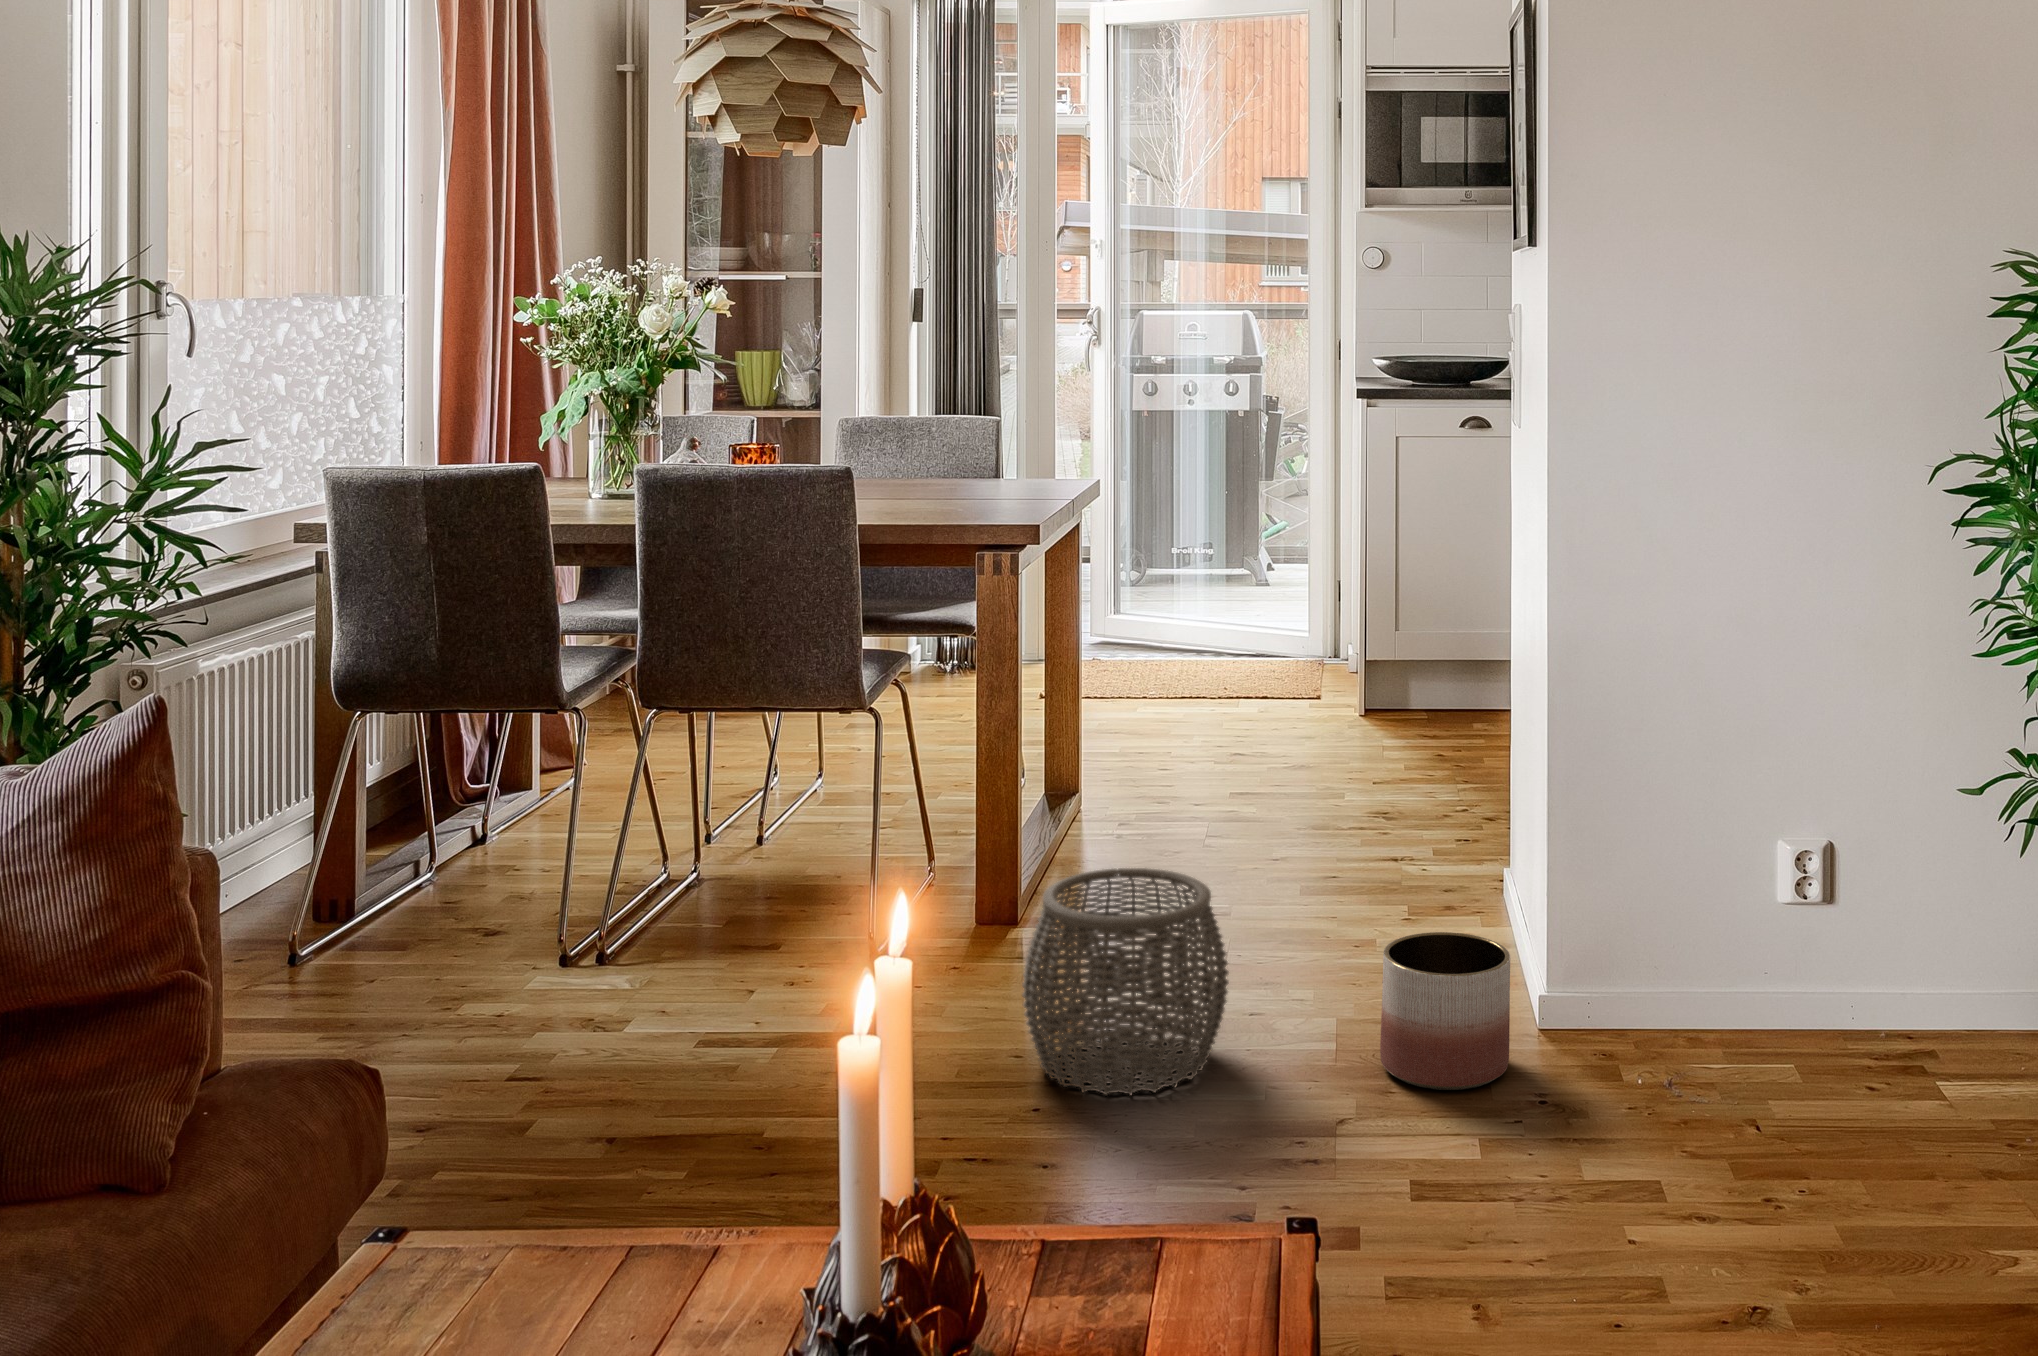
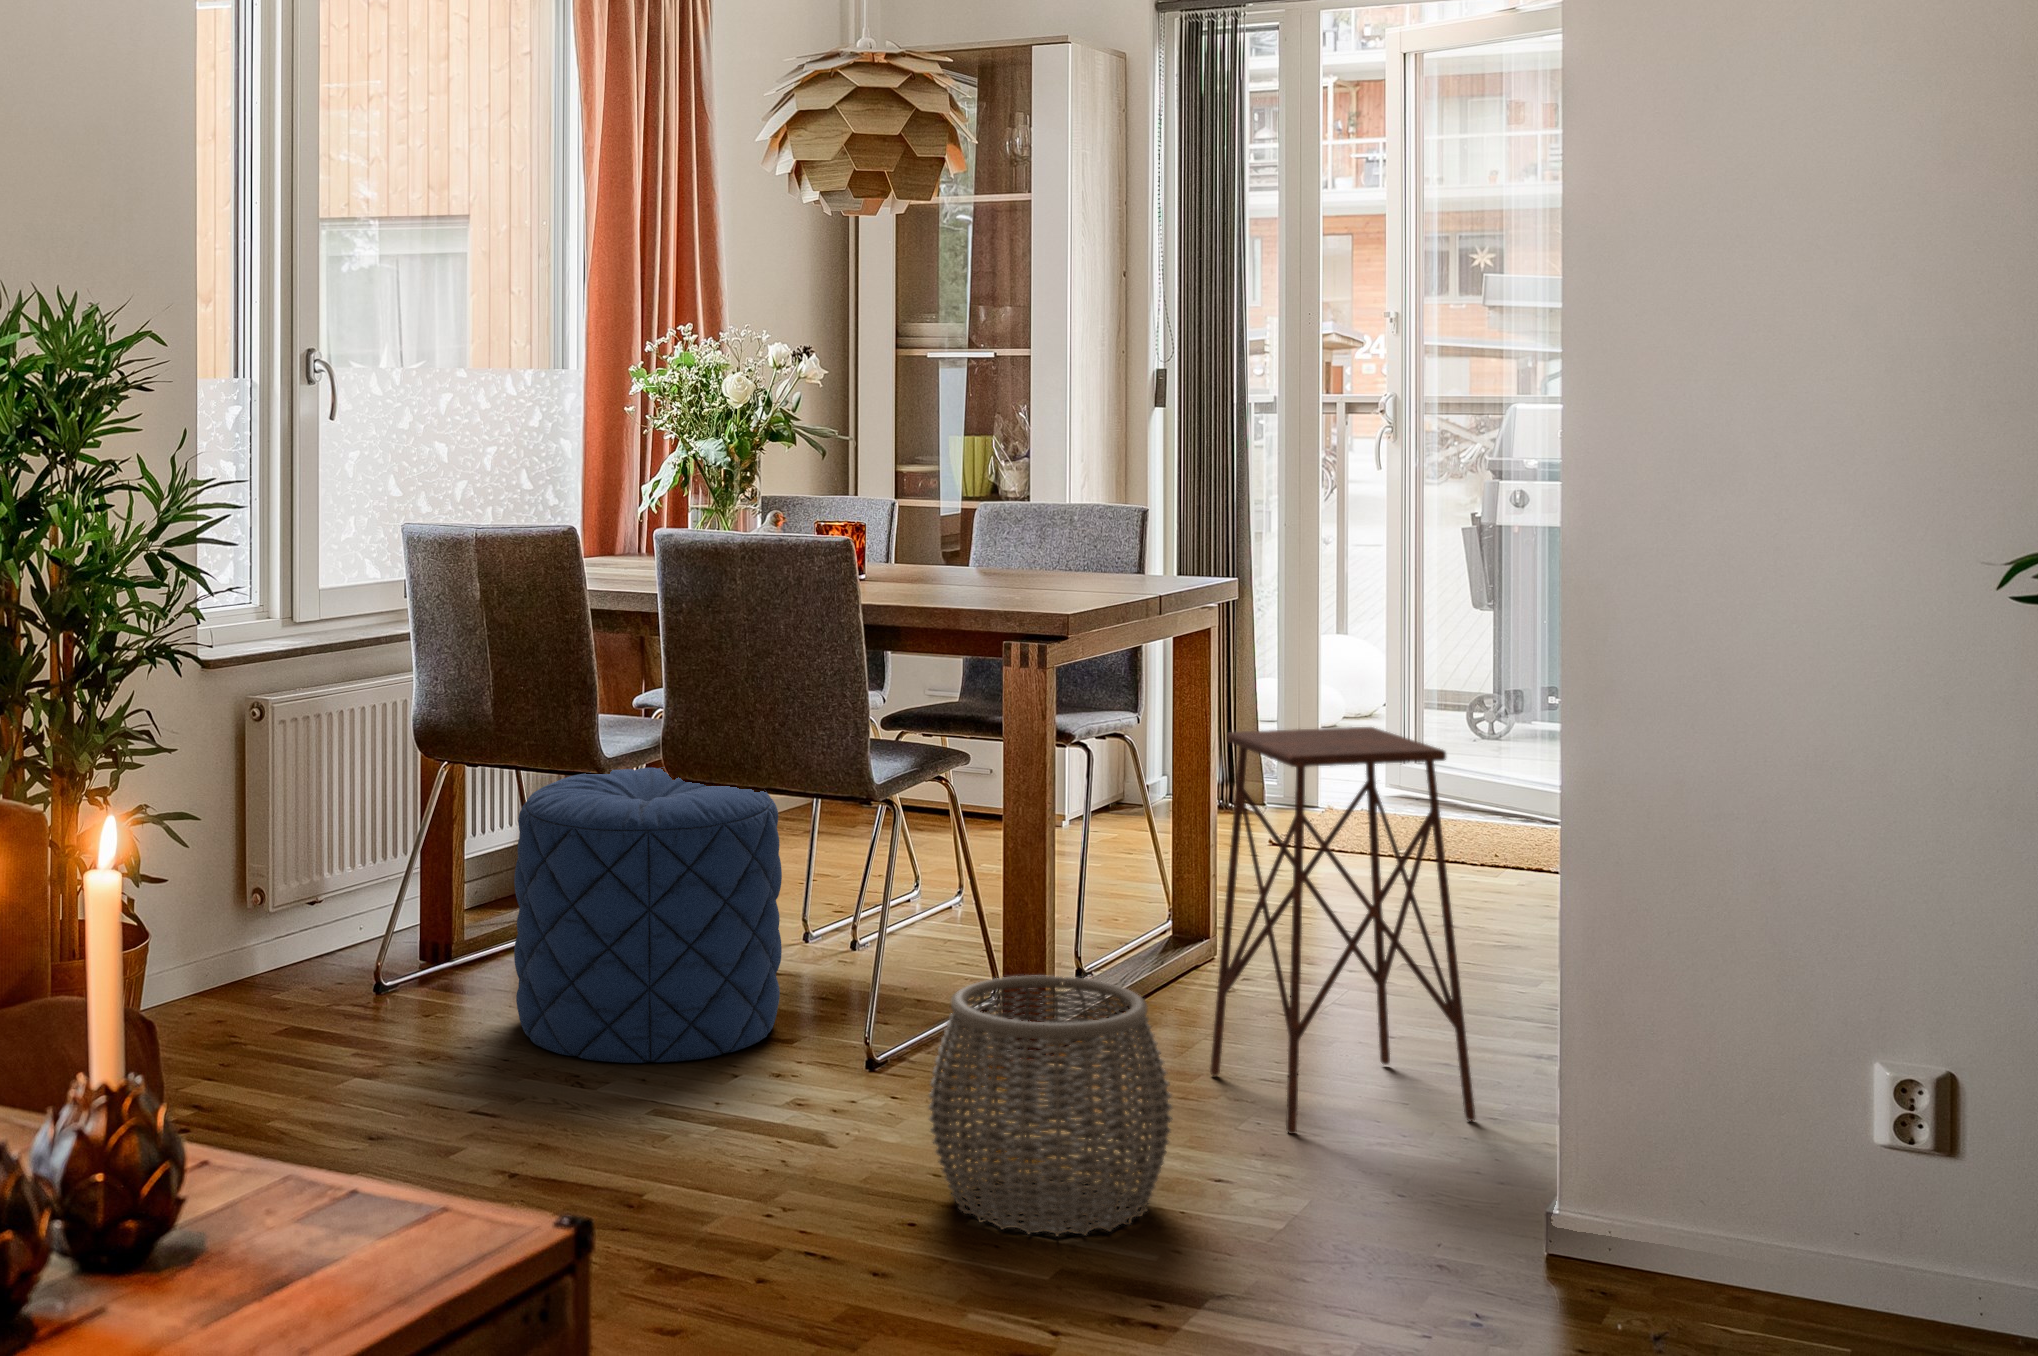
side table: none [1152,625,1372,966] -> present [1210,727,1475,1134]
pouf: none [487,703,762,997] -> present [514,767,782,1063]
planter: present [1380,932,1510,1090] -> none [1346,1101,1518,1302]

